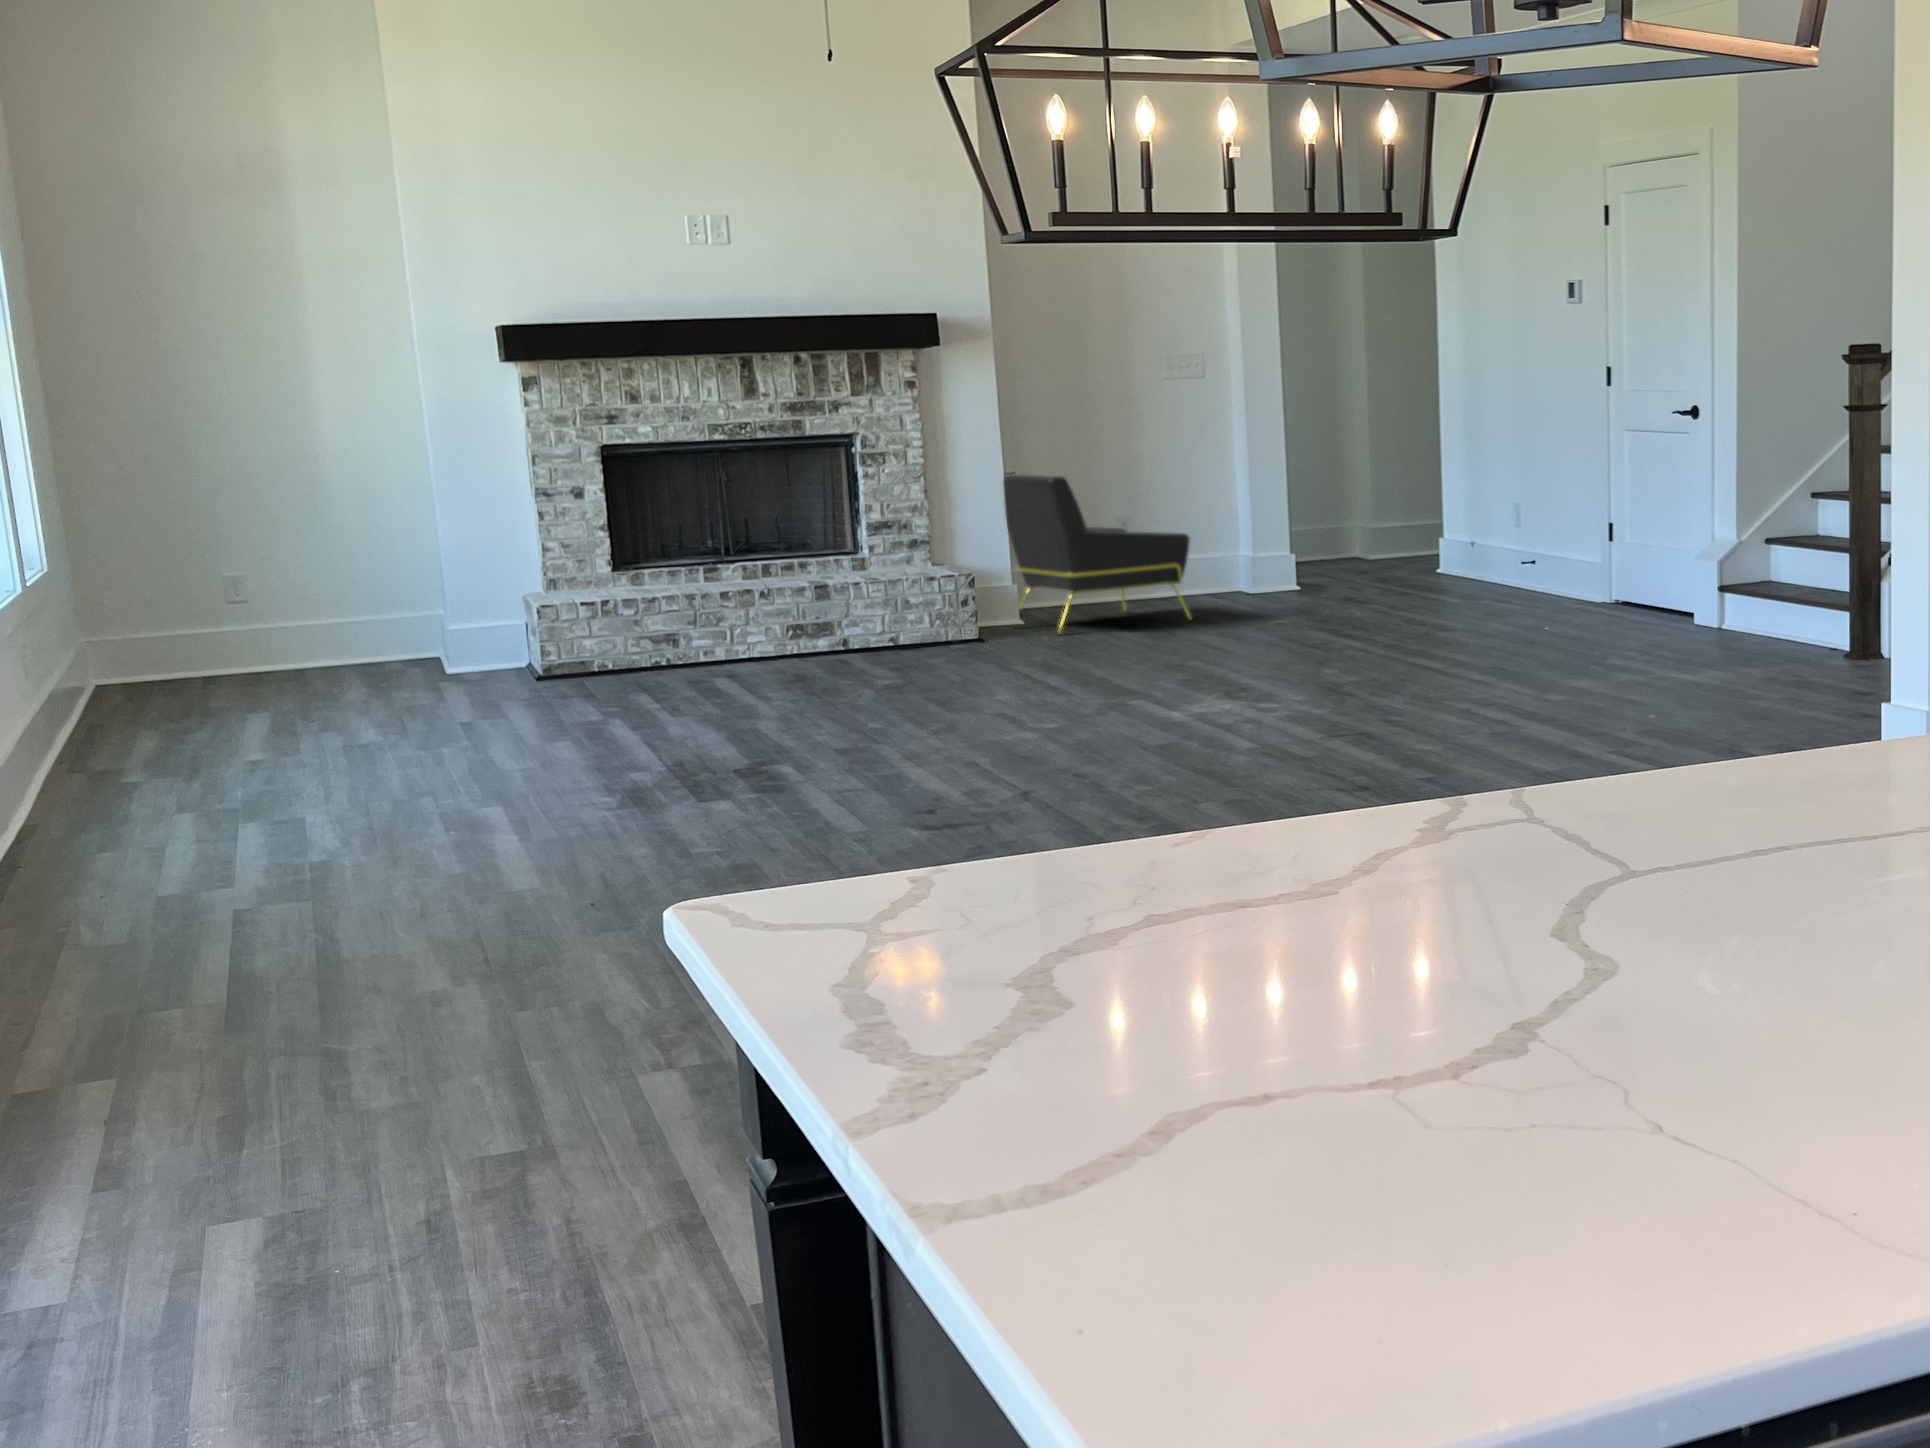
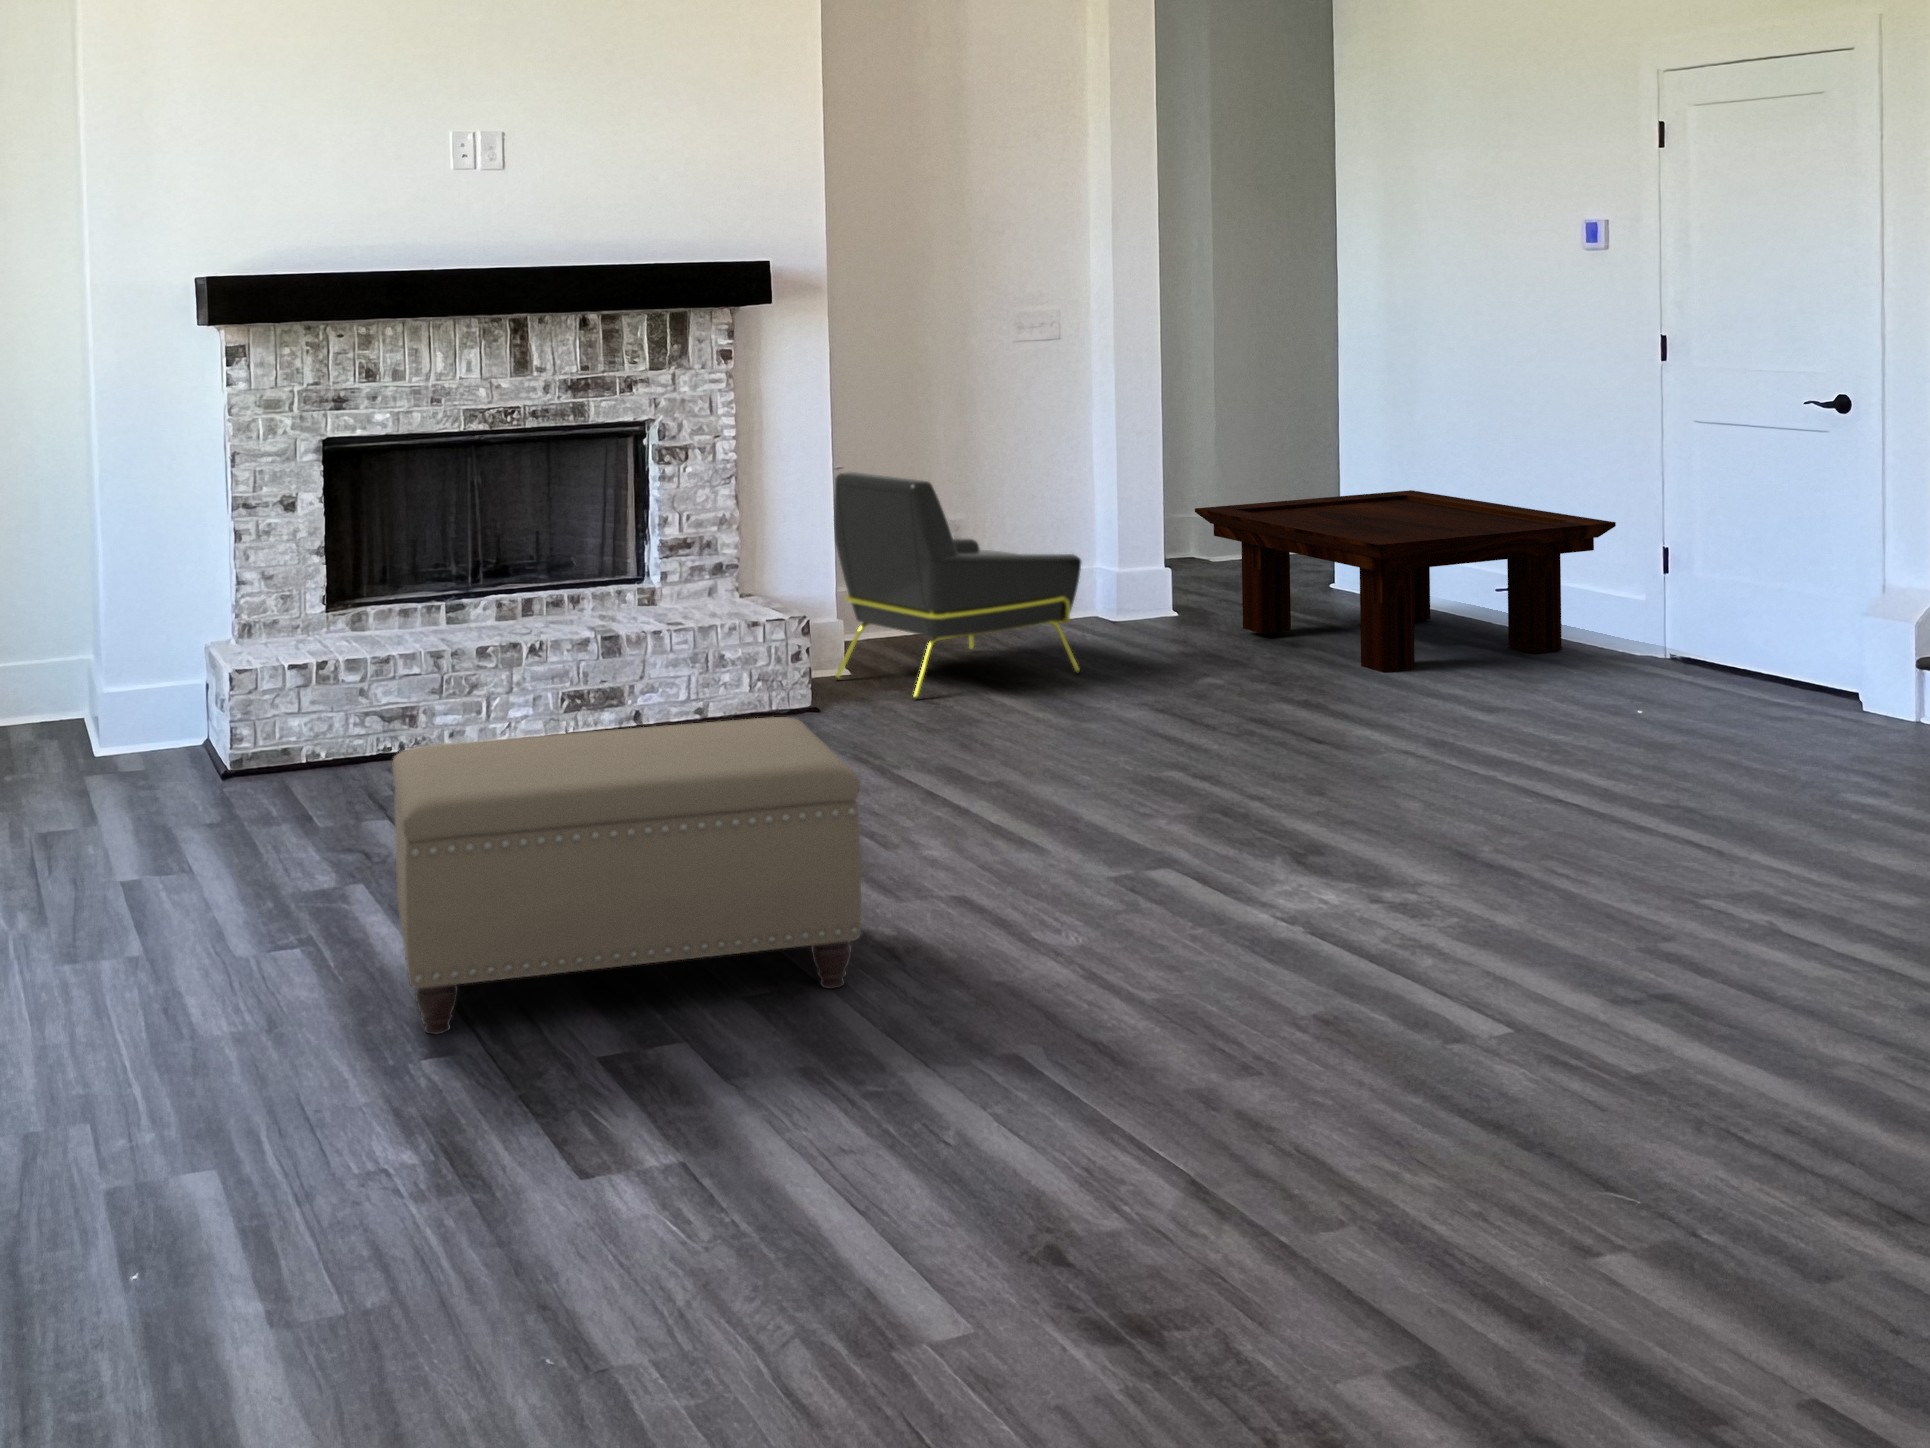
coffee table: none [1302,494,1589,615] -> present [1195,490,1616,673]
ottoman: none [614,590,906,757] -> present [392,717,861,1034]

